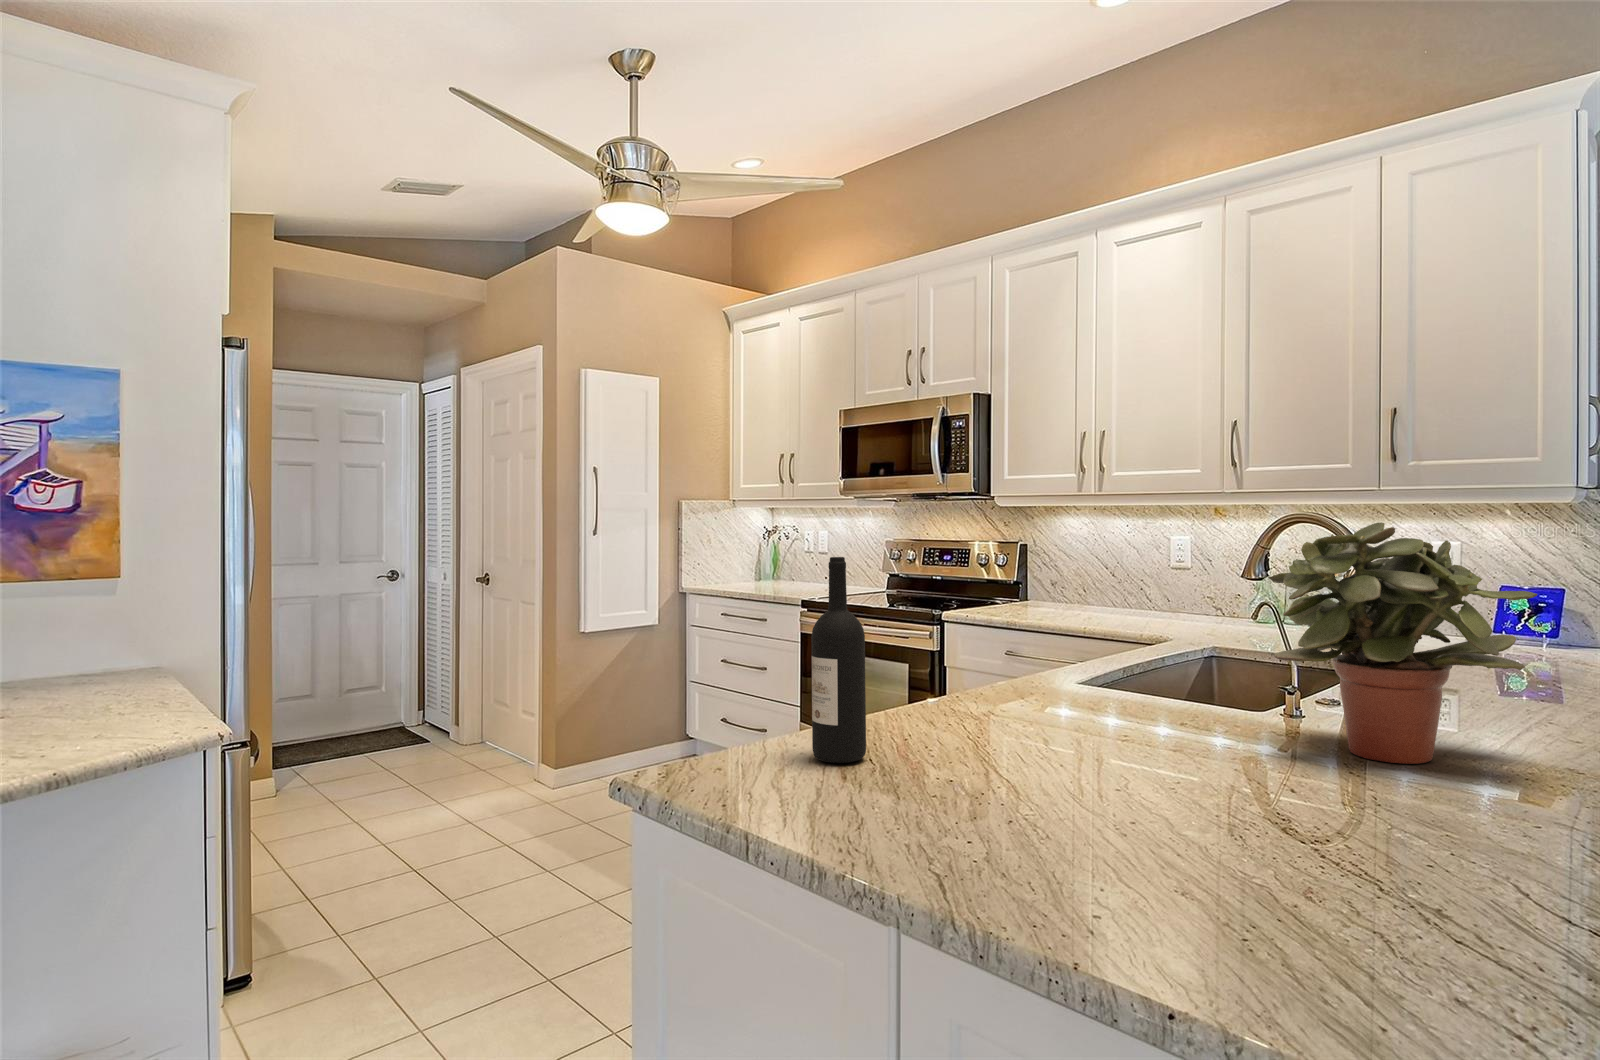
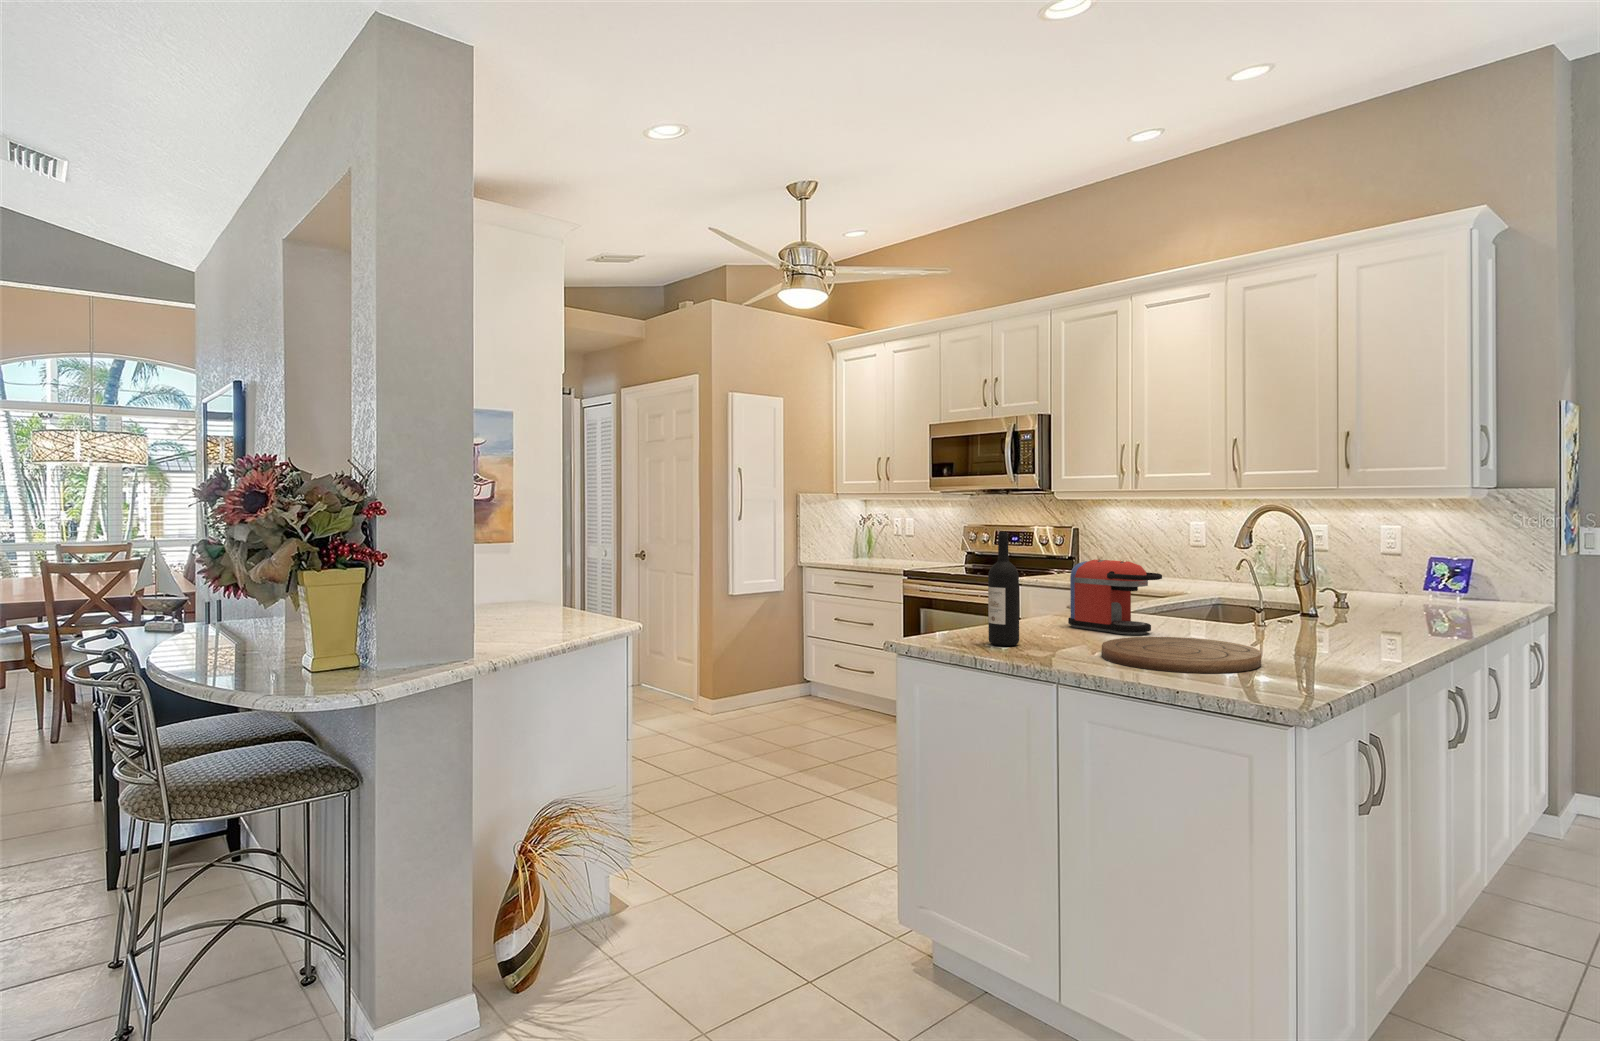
potted plant: present [1268,522,1537,764] -> none [1249,513,1396,648]
coffee maker: none [974,600,1121,730] -> present [1068,559,1162,635]
cutting board: none [1002,746,1303,853] -> present [1102,637,1261,673]

